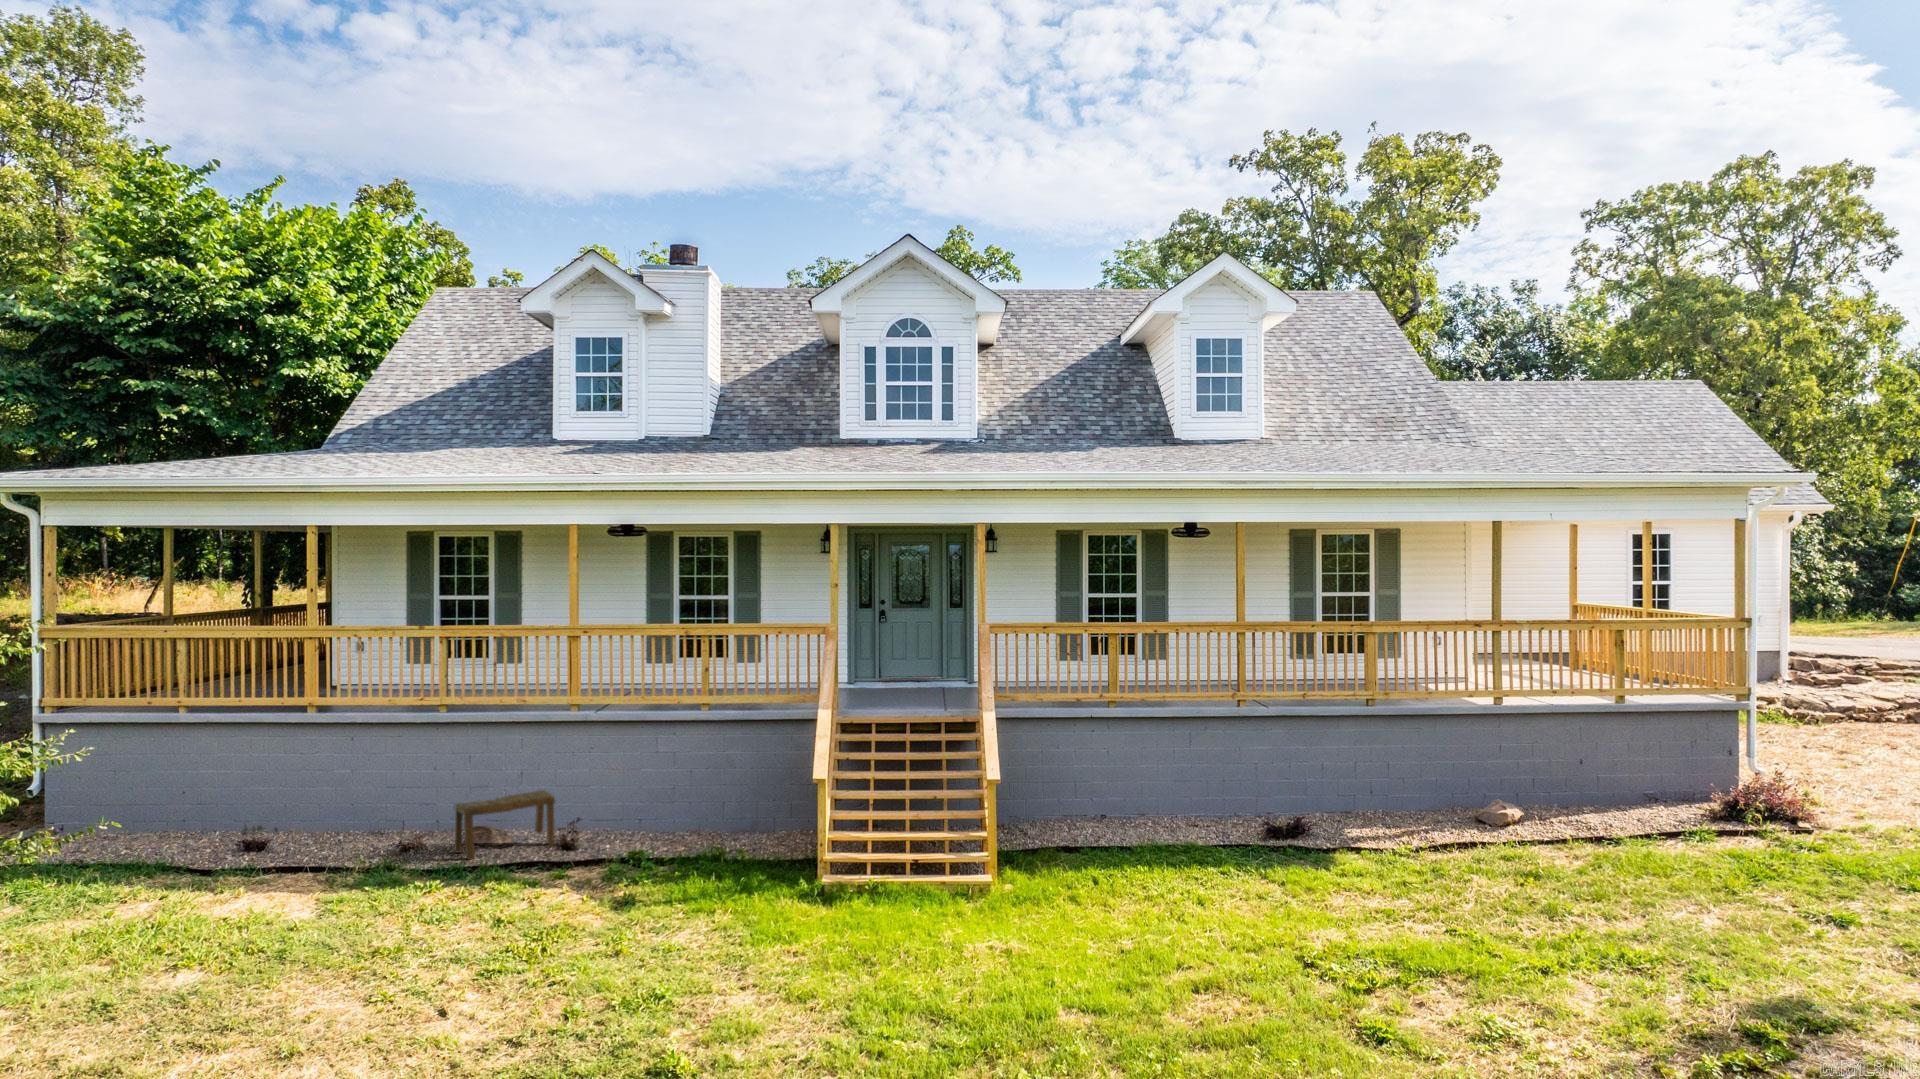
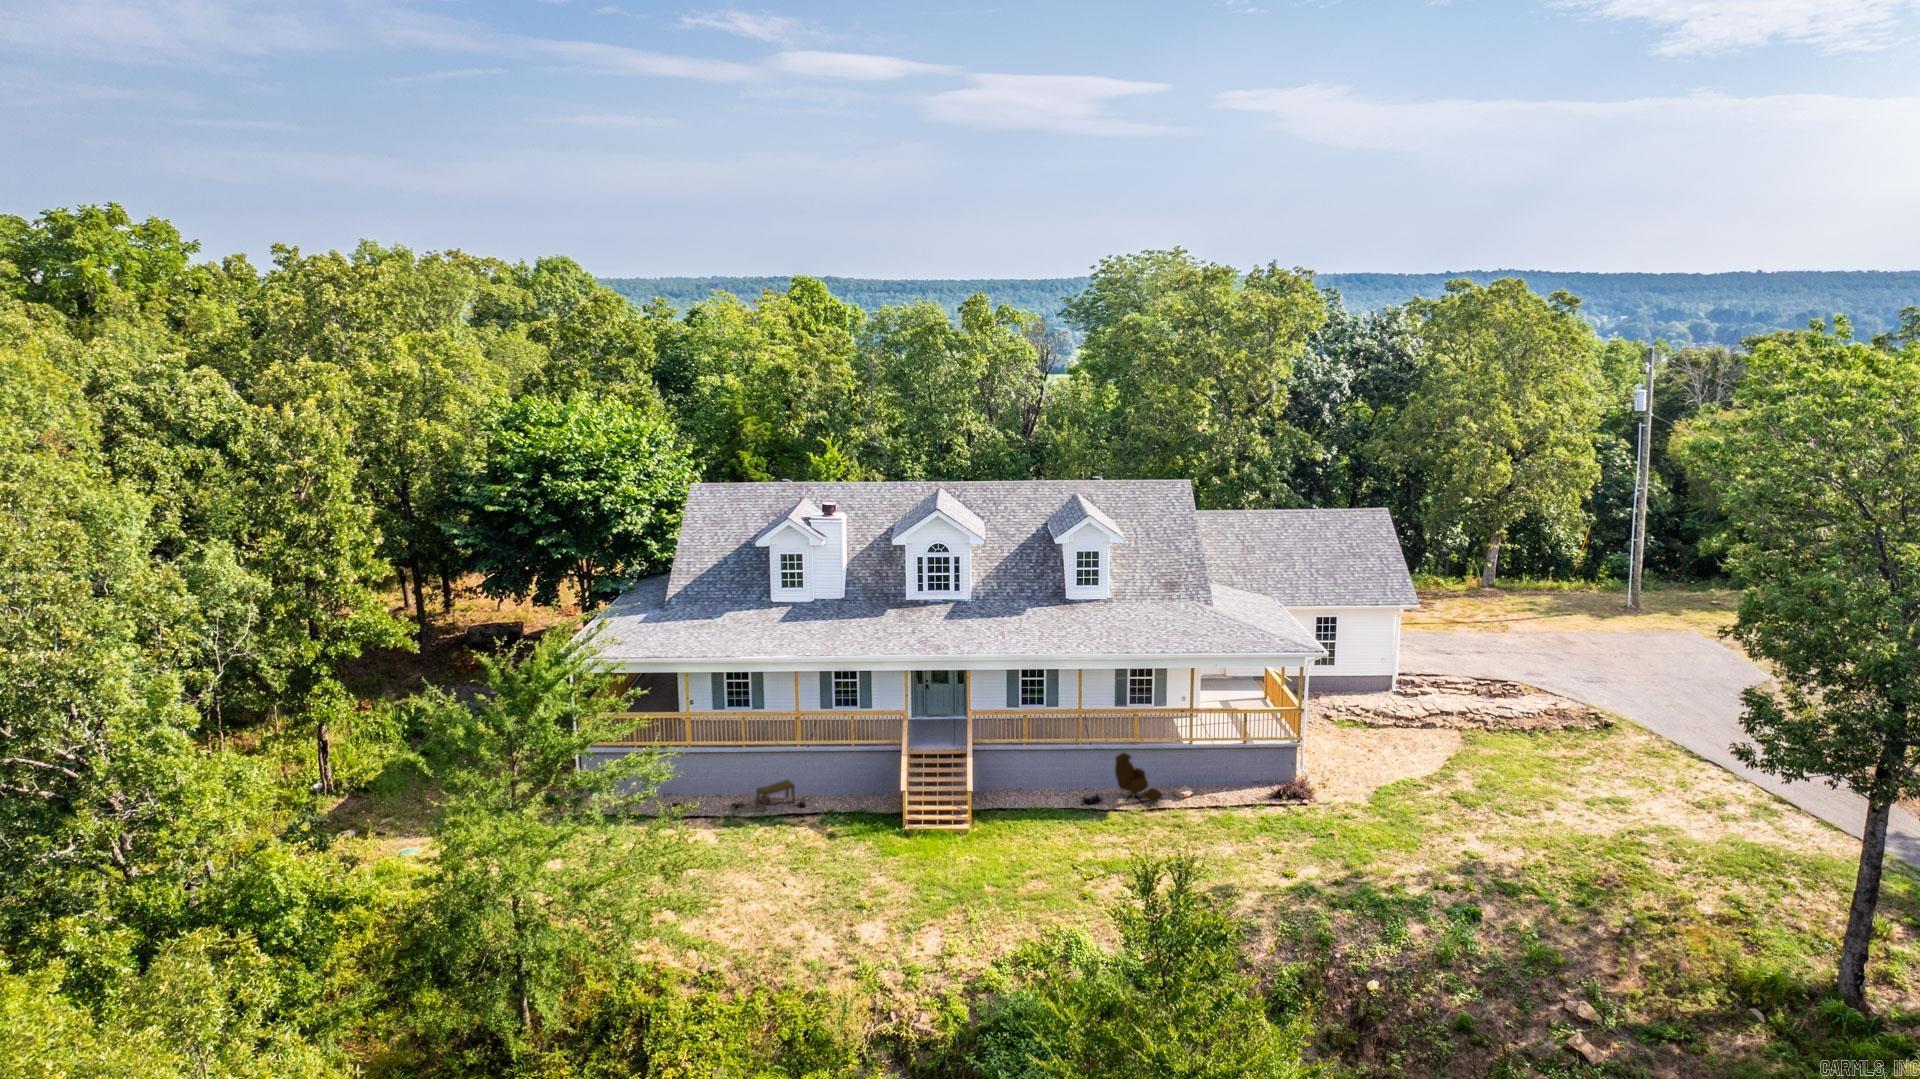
lounge chair: none [1334,715,1461,838] -> present [1115,753,1163,805]

